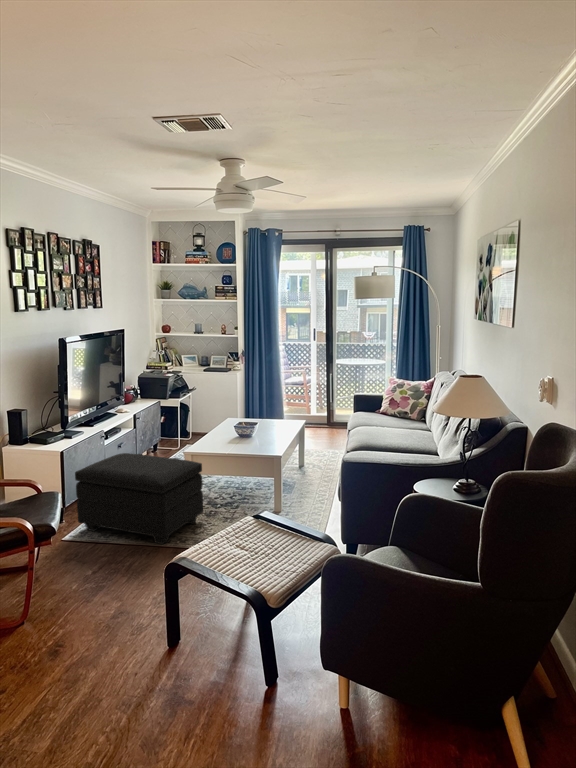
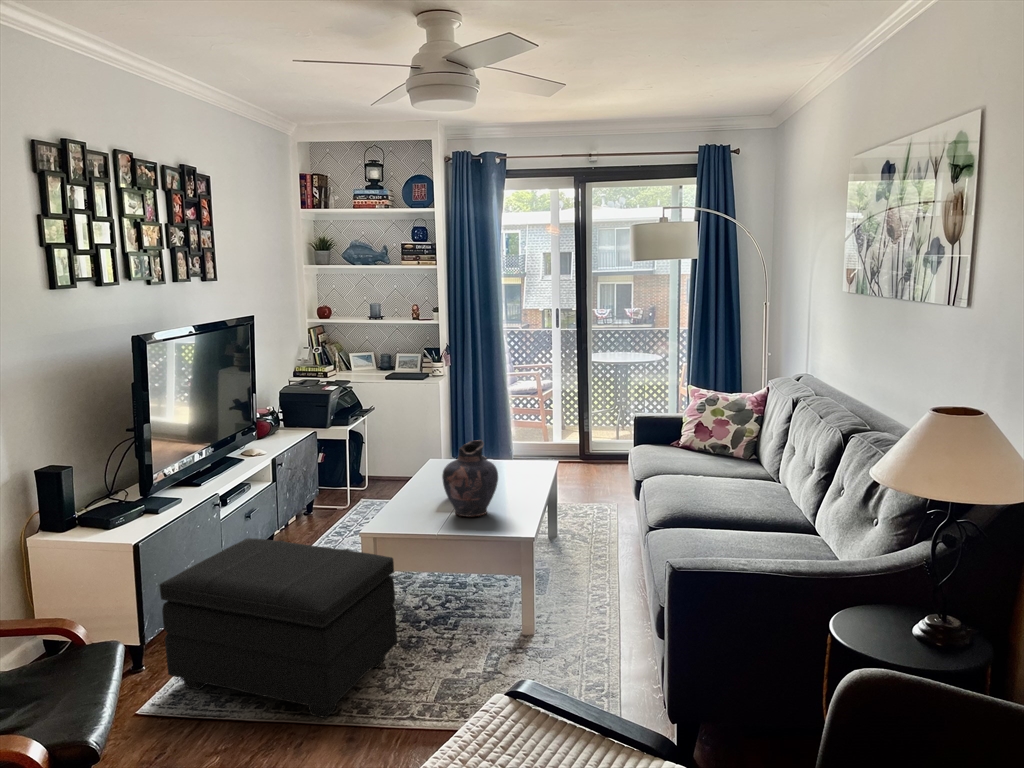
vase: none [232,402,264,445] -> present [442,440,498,517]

